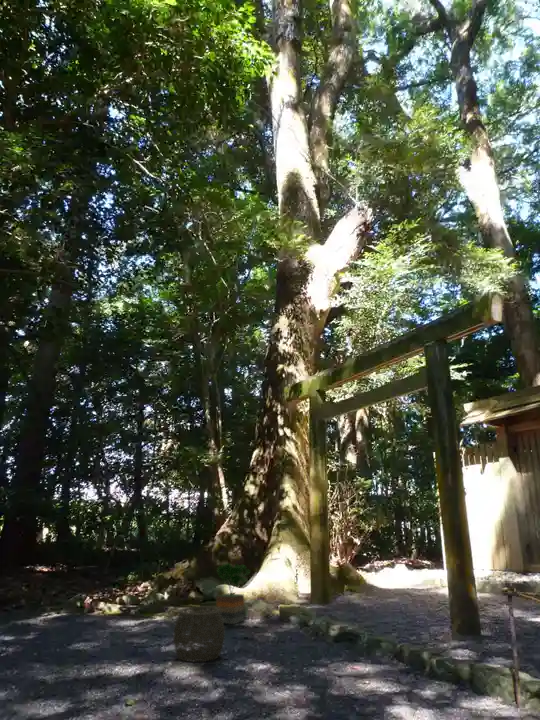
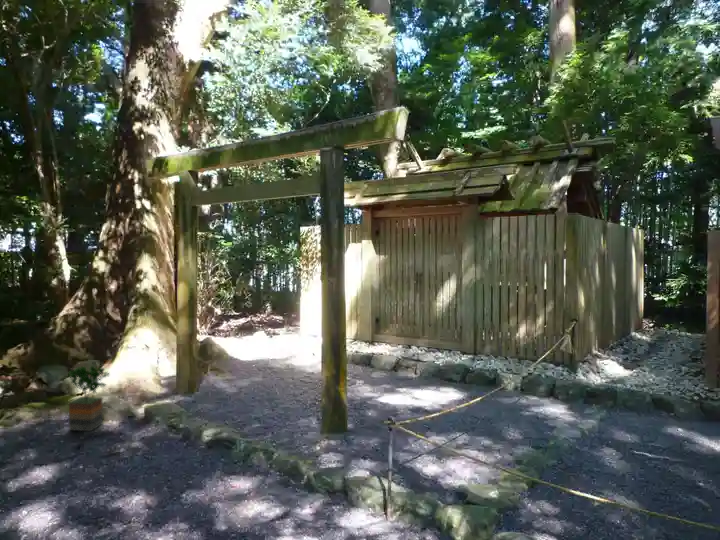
woven basket: present [173,607,225,662] -> none [24,439,90,506]

